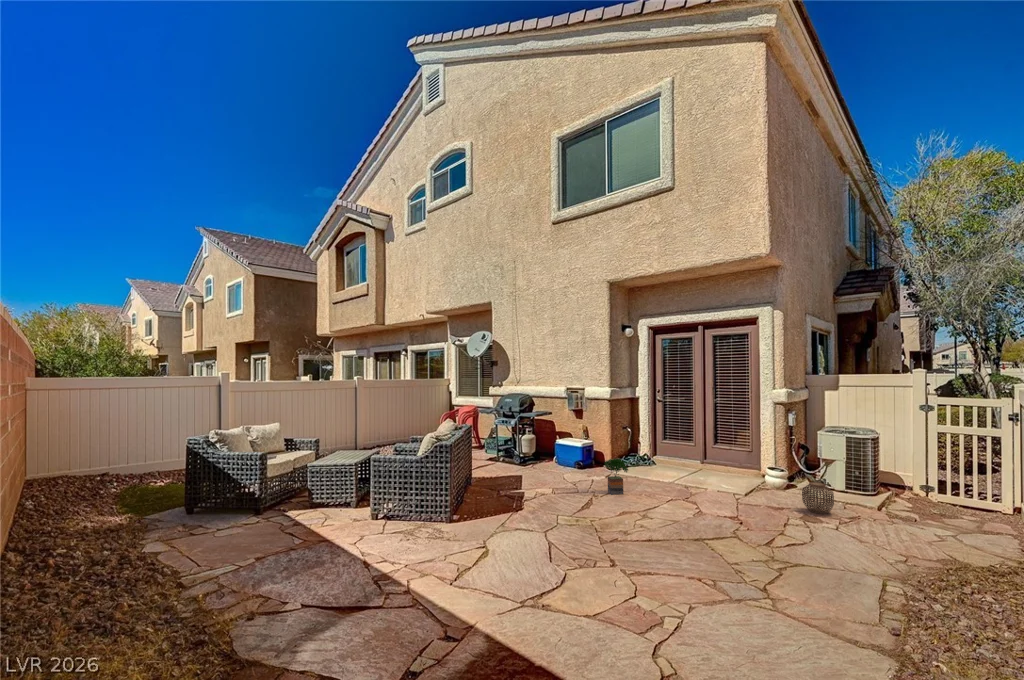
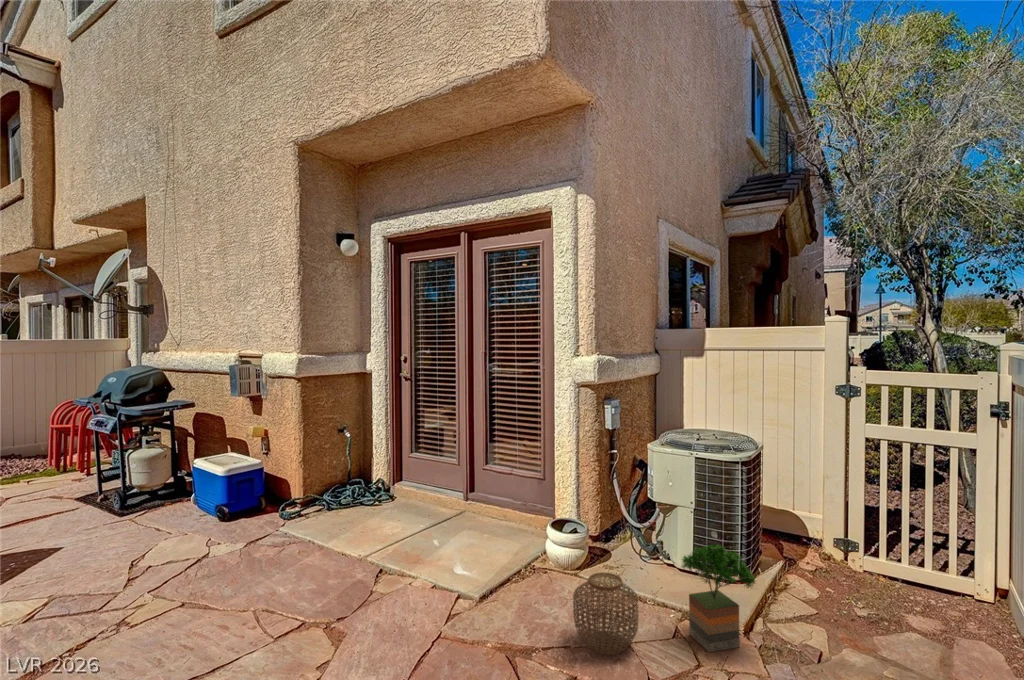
potted tree: present [605,459,628,495] -> present [682,544,755,652]

